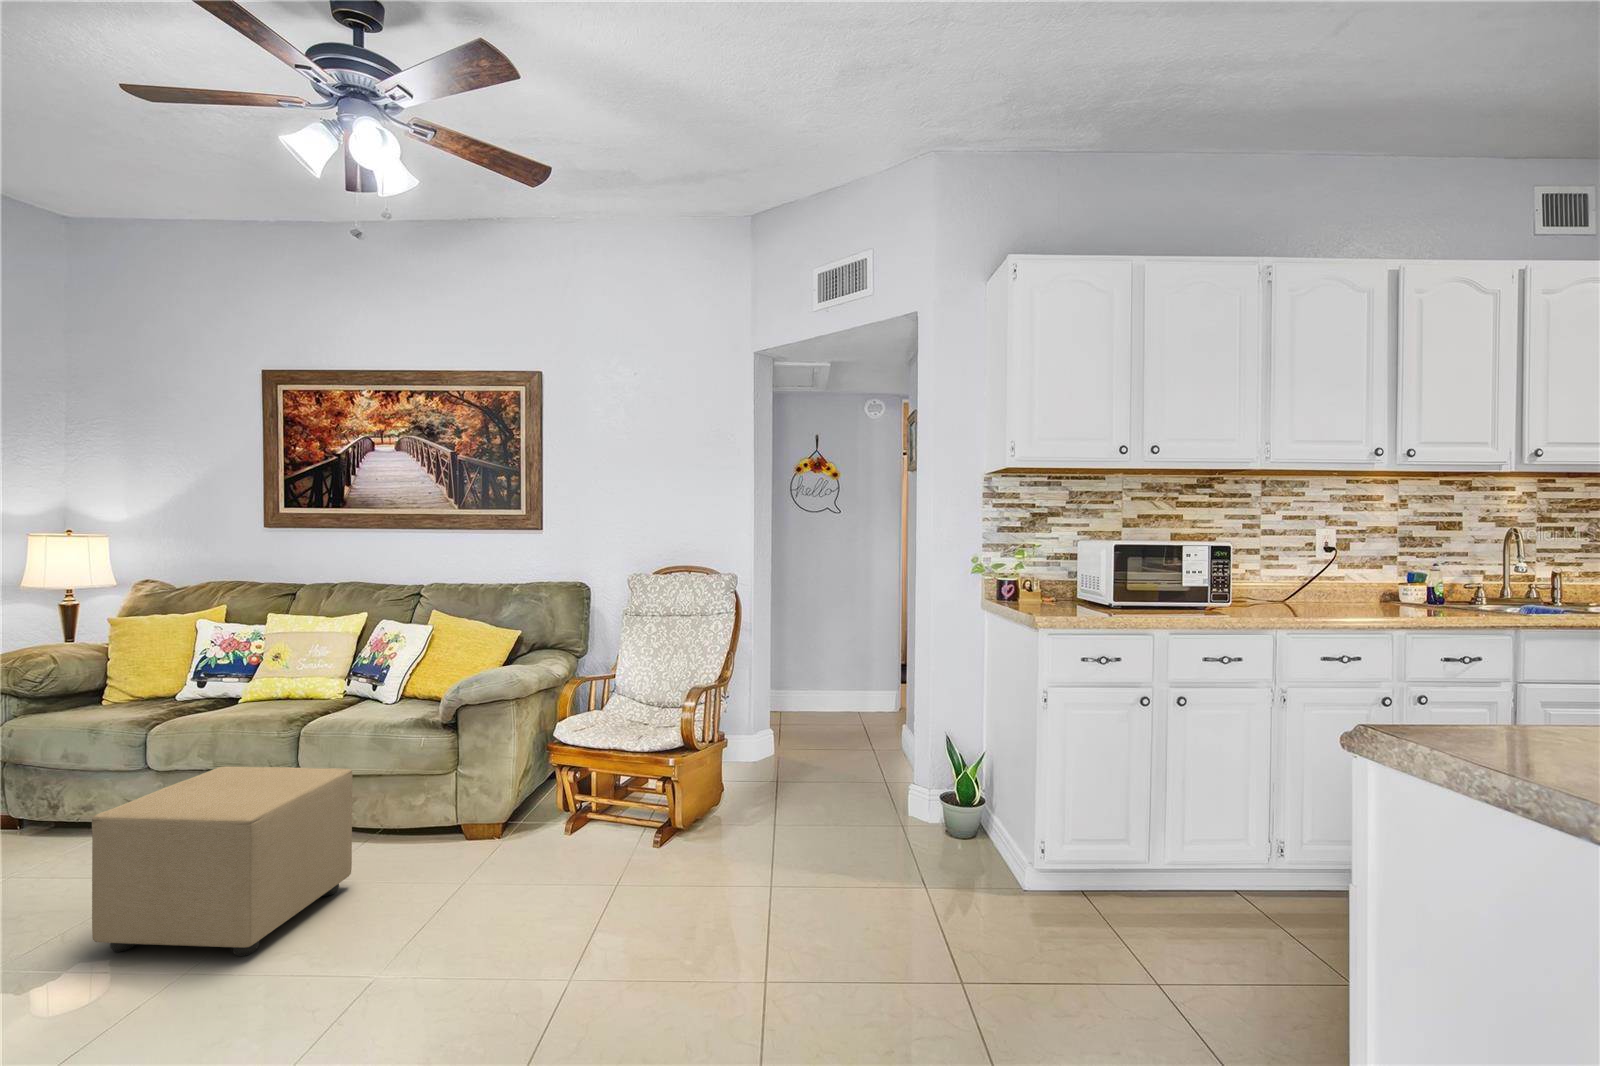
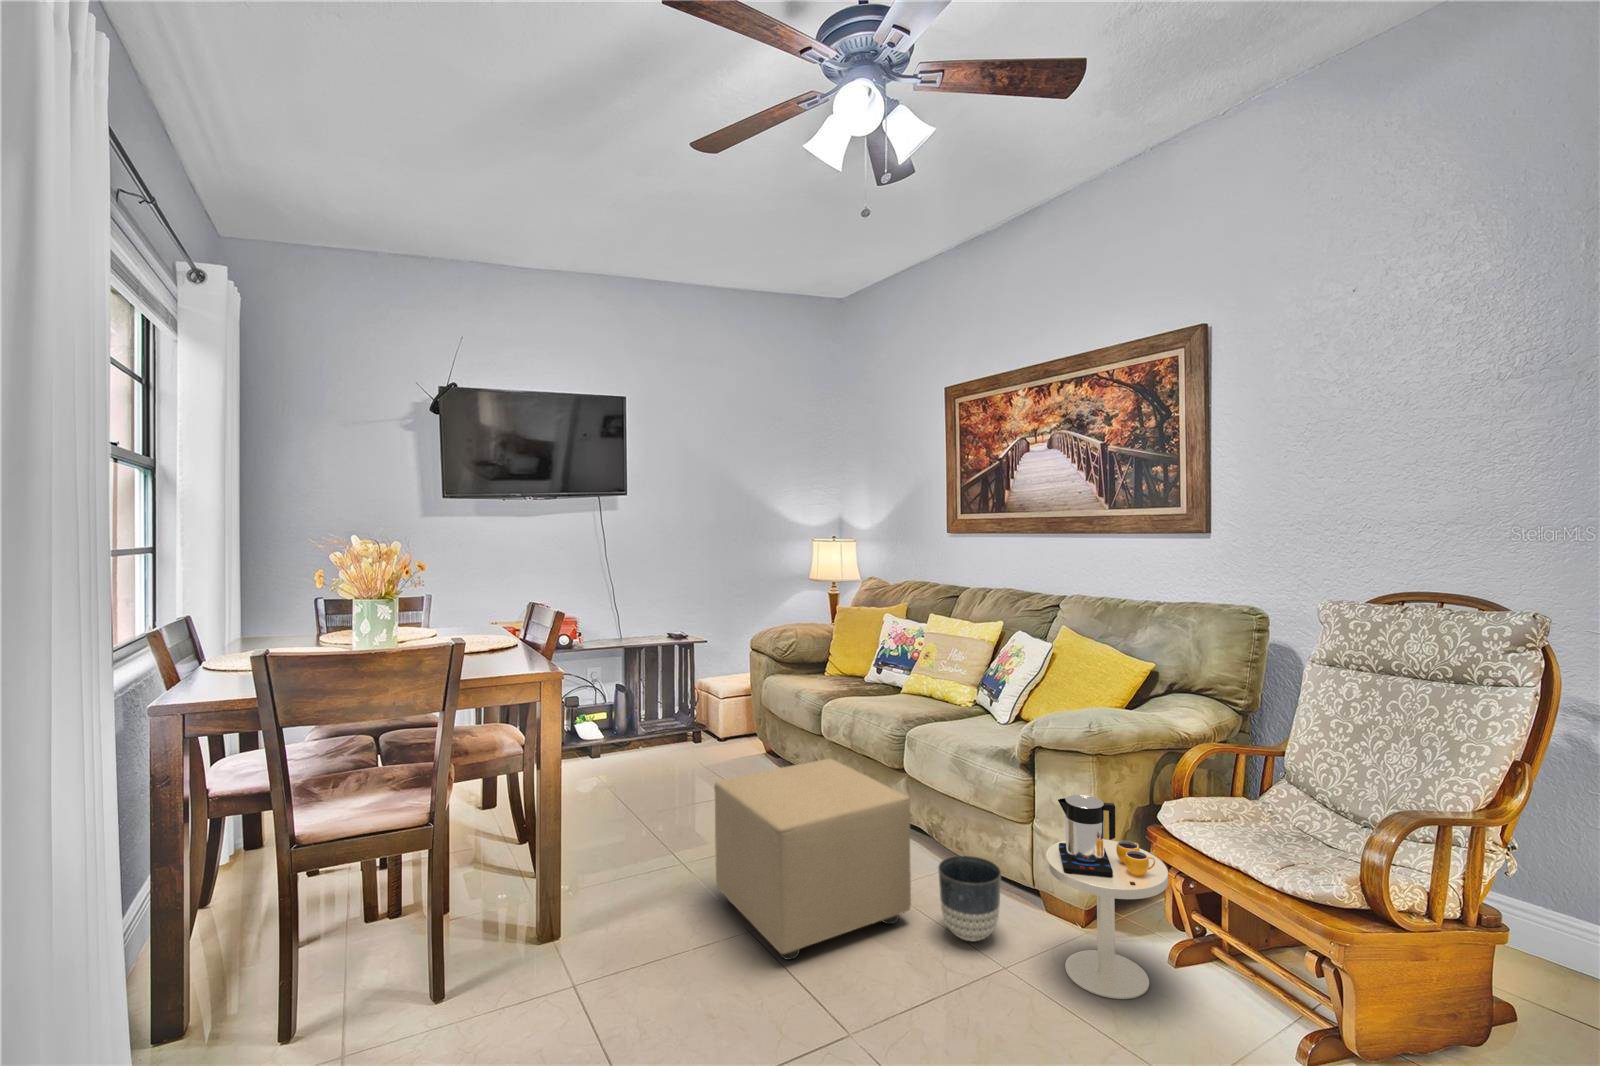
side table: none [483,726,571,867] -> present [1046,795,1168,999]
planter: none [382,807,441,877] -> present [938,856,1001,941]

